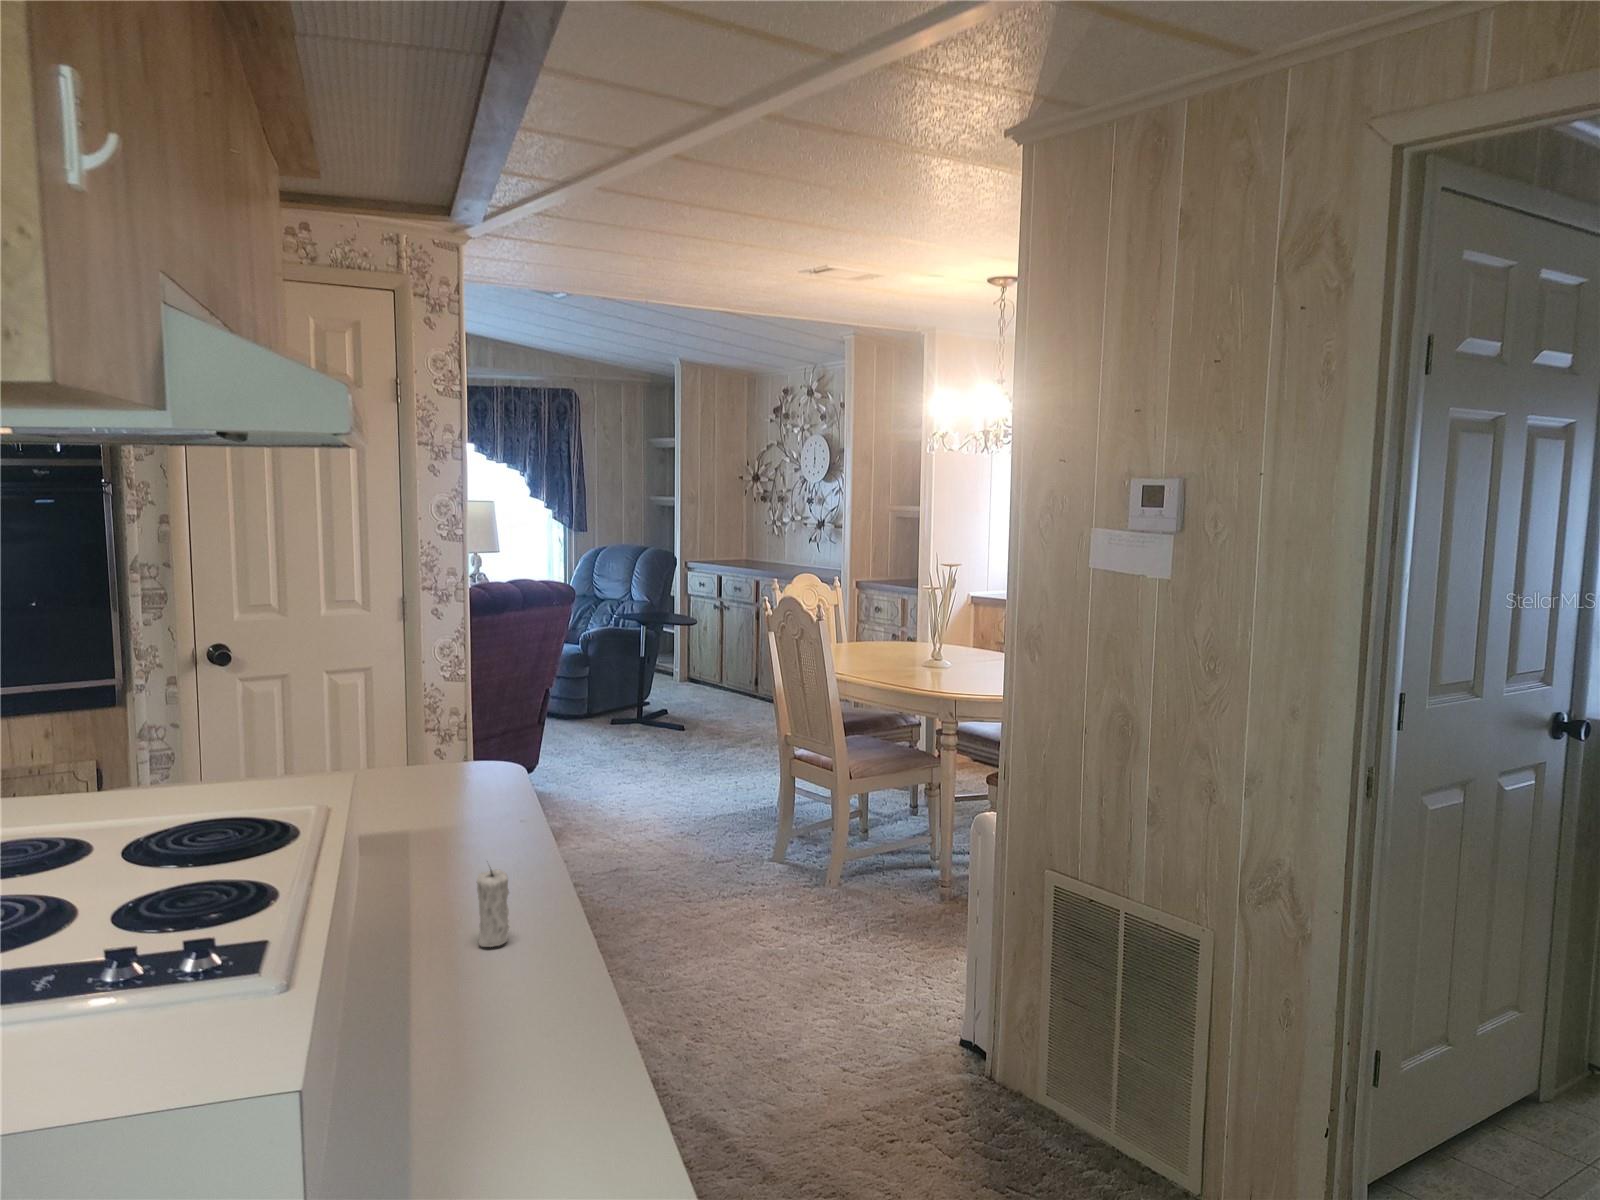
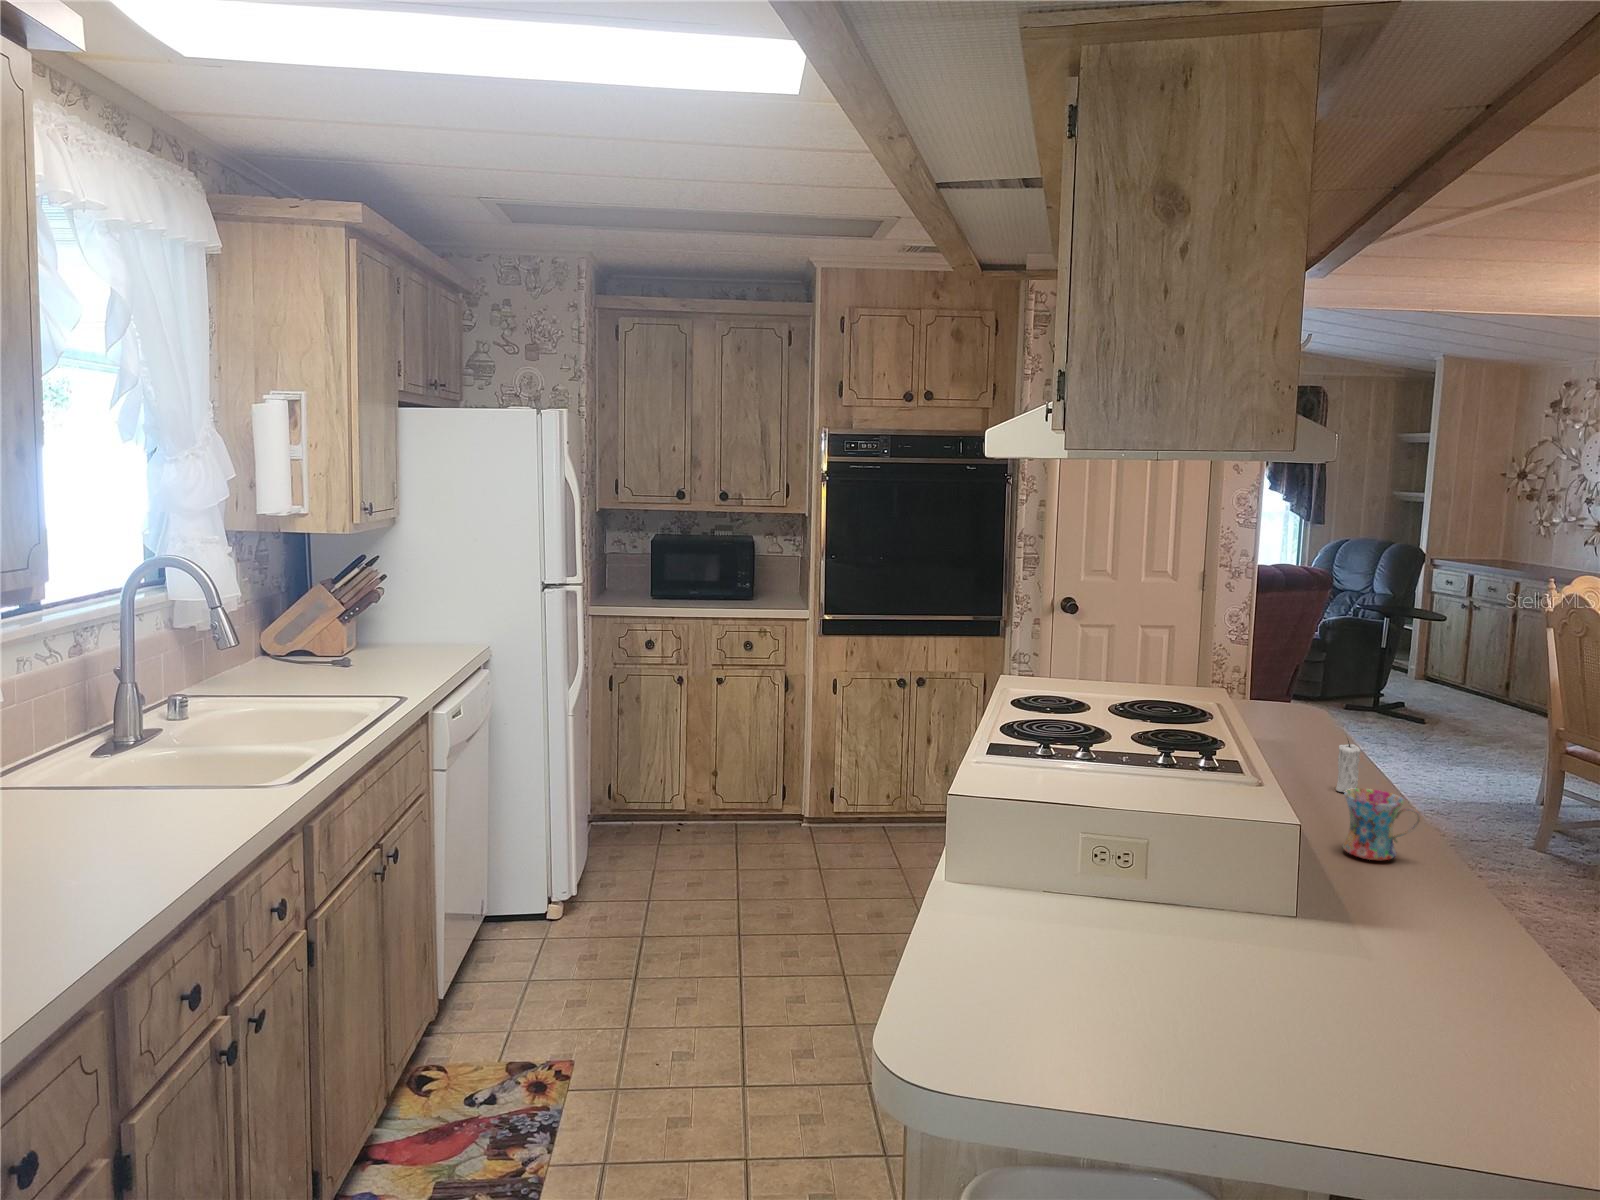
mug: none [426,990,551,1129] -> present [1343,789,1420,860]

